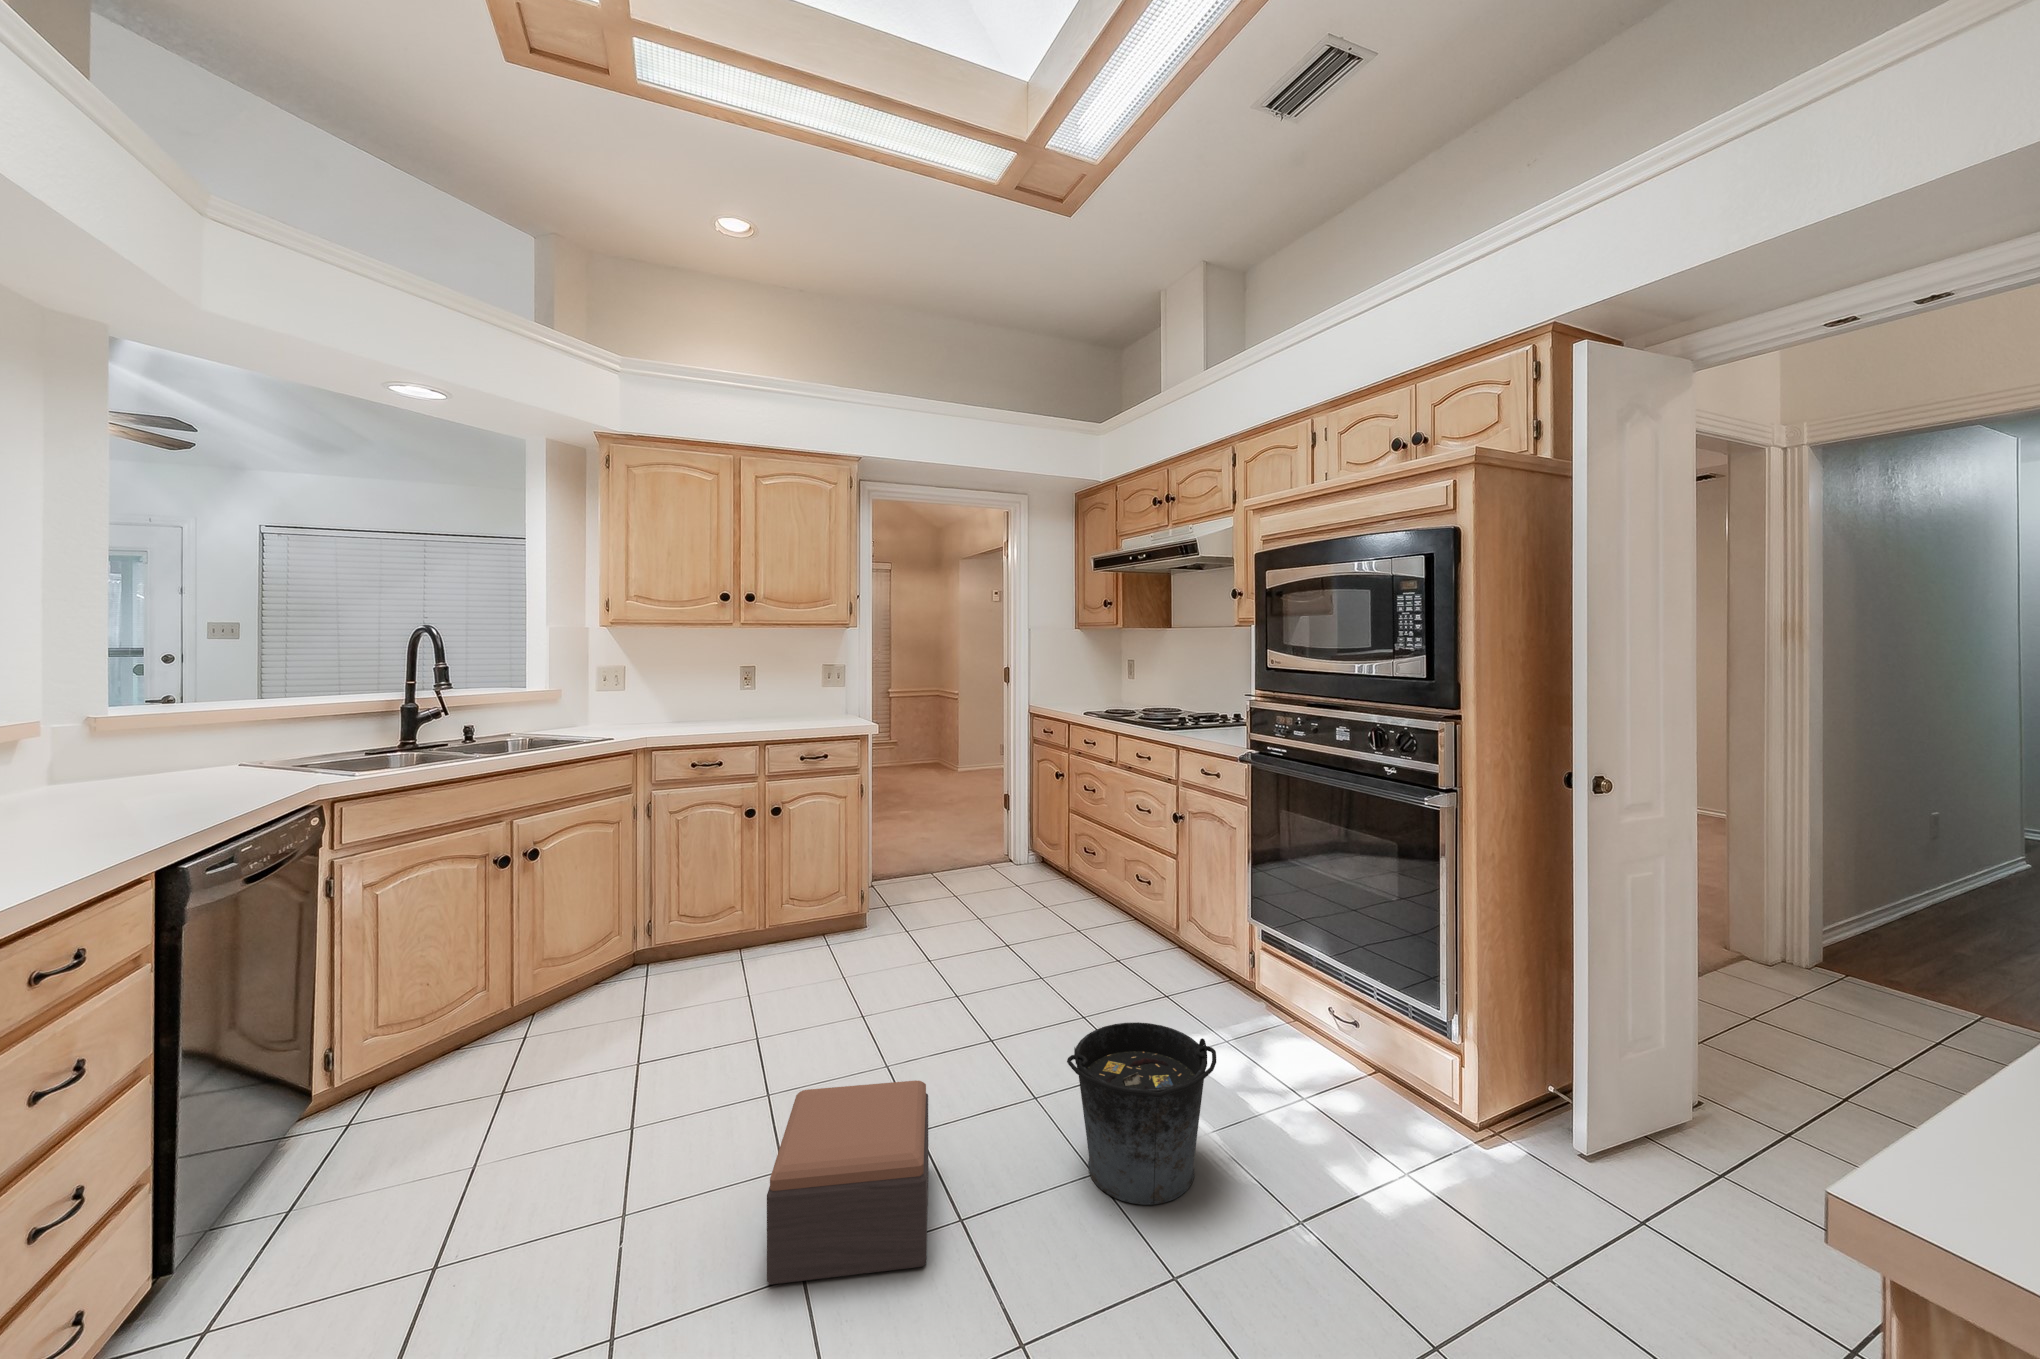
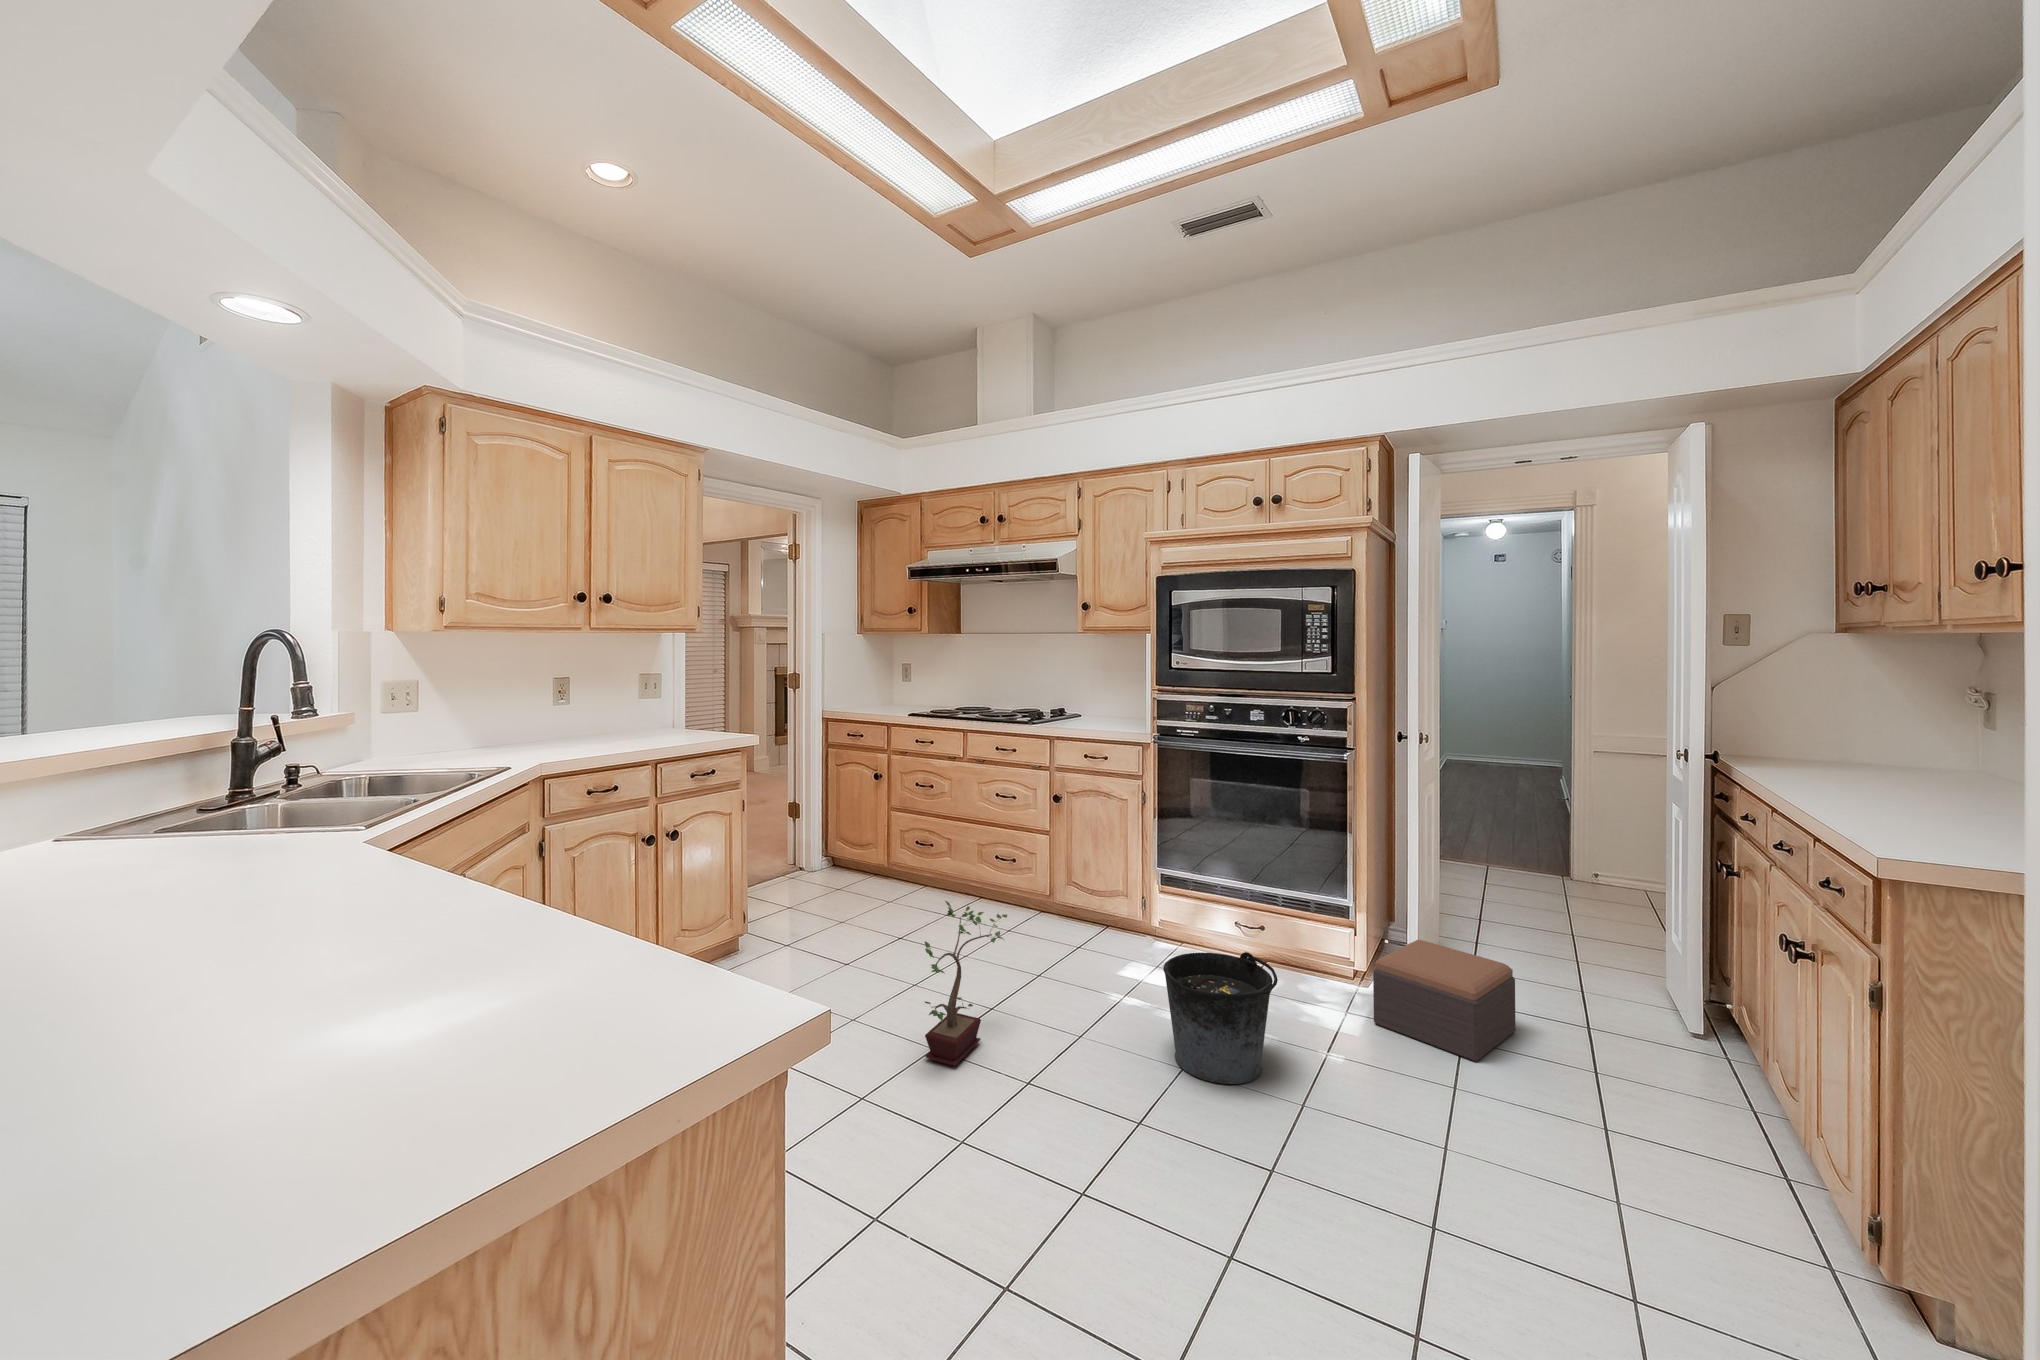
potted plant: none [845,906,986,1082] -> present [925,901,1007,1066]
footstool: present [767,1080,929,1285] -> present [1373,940,1516,1061]

